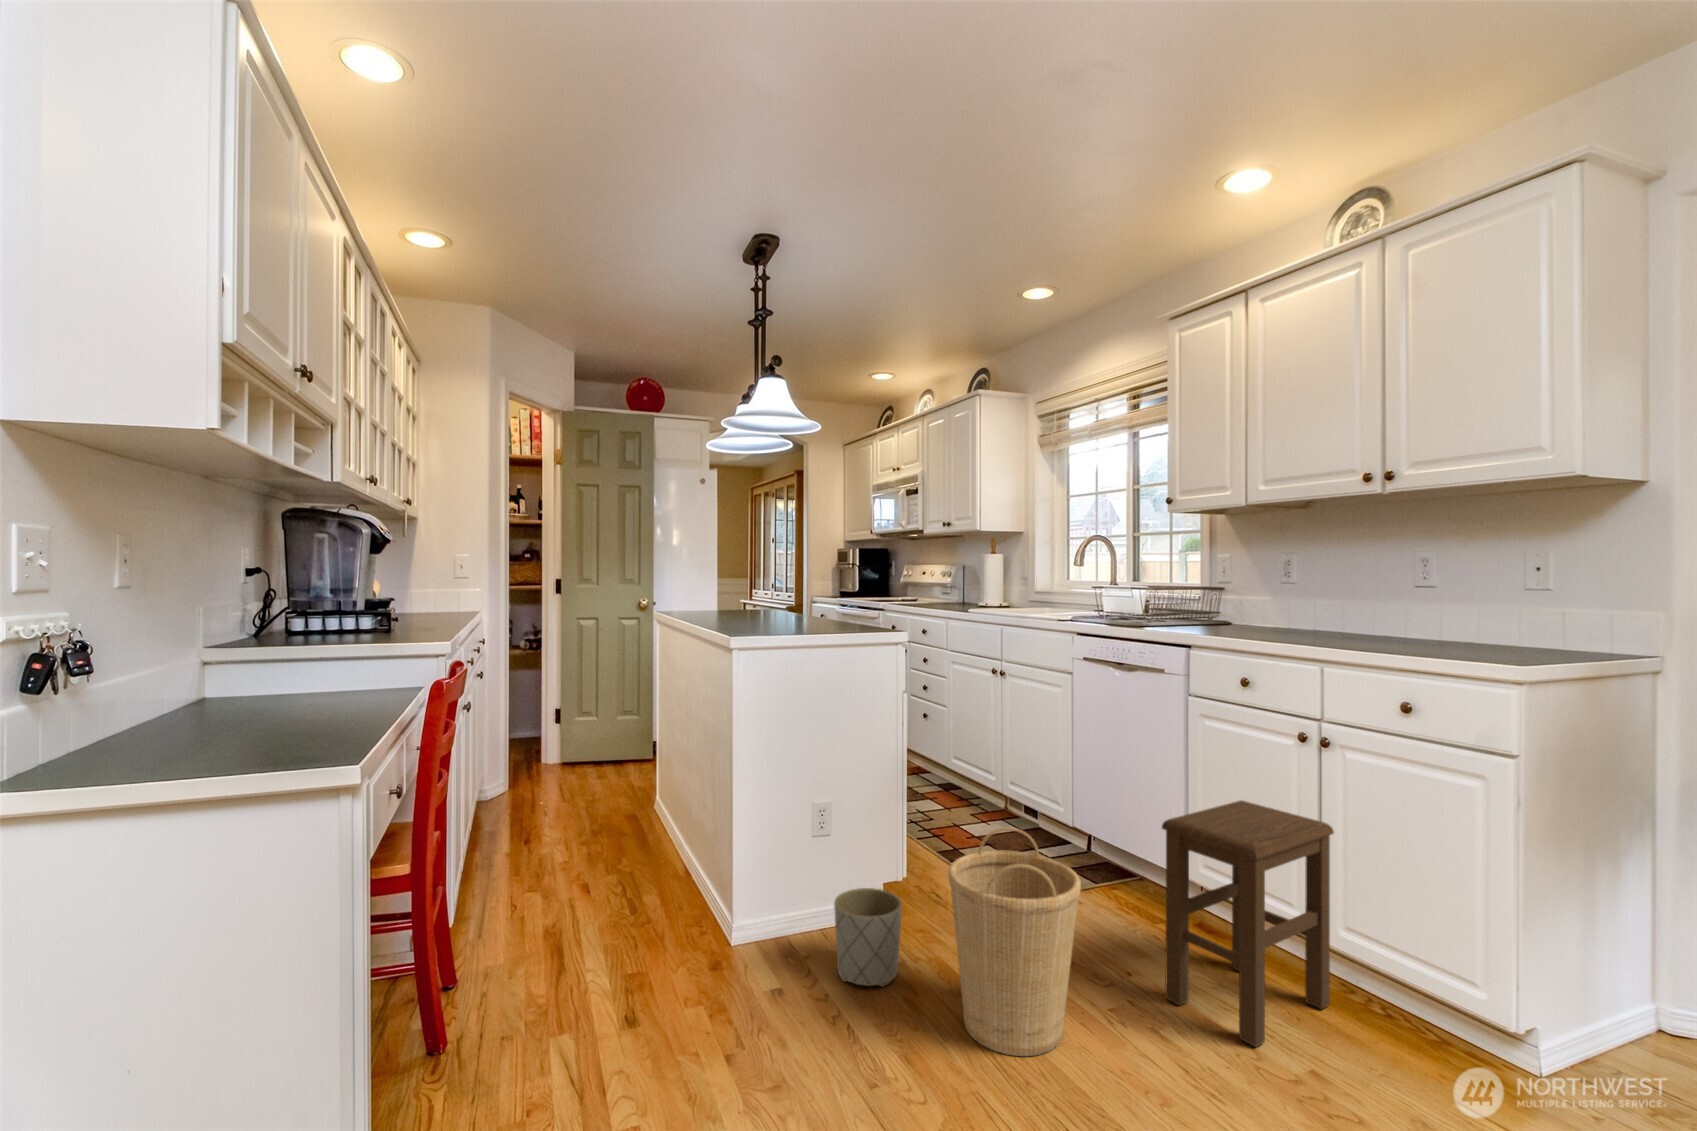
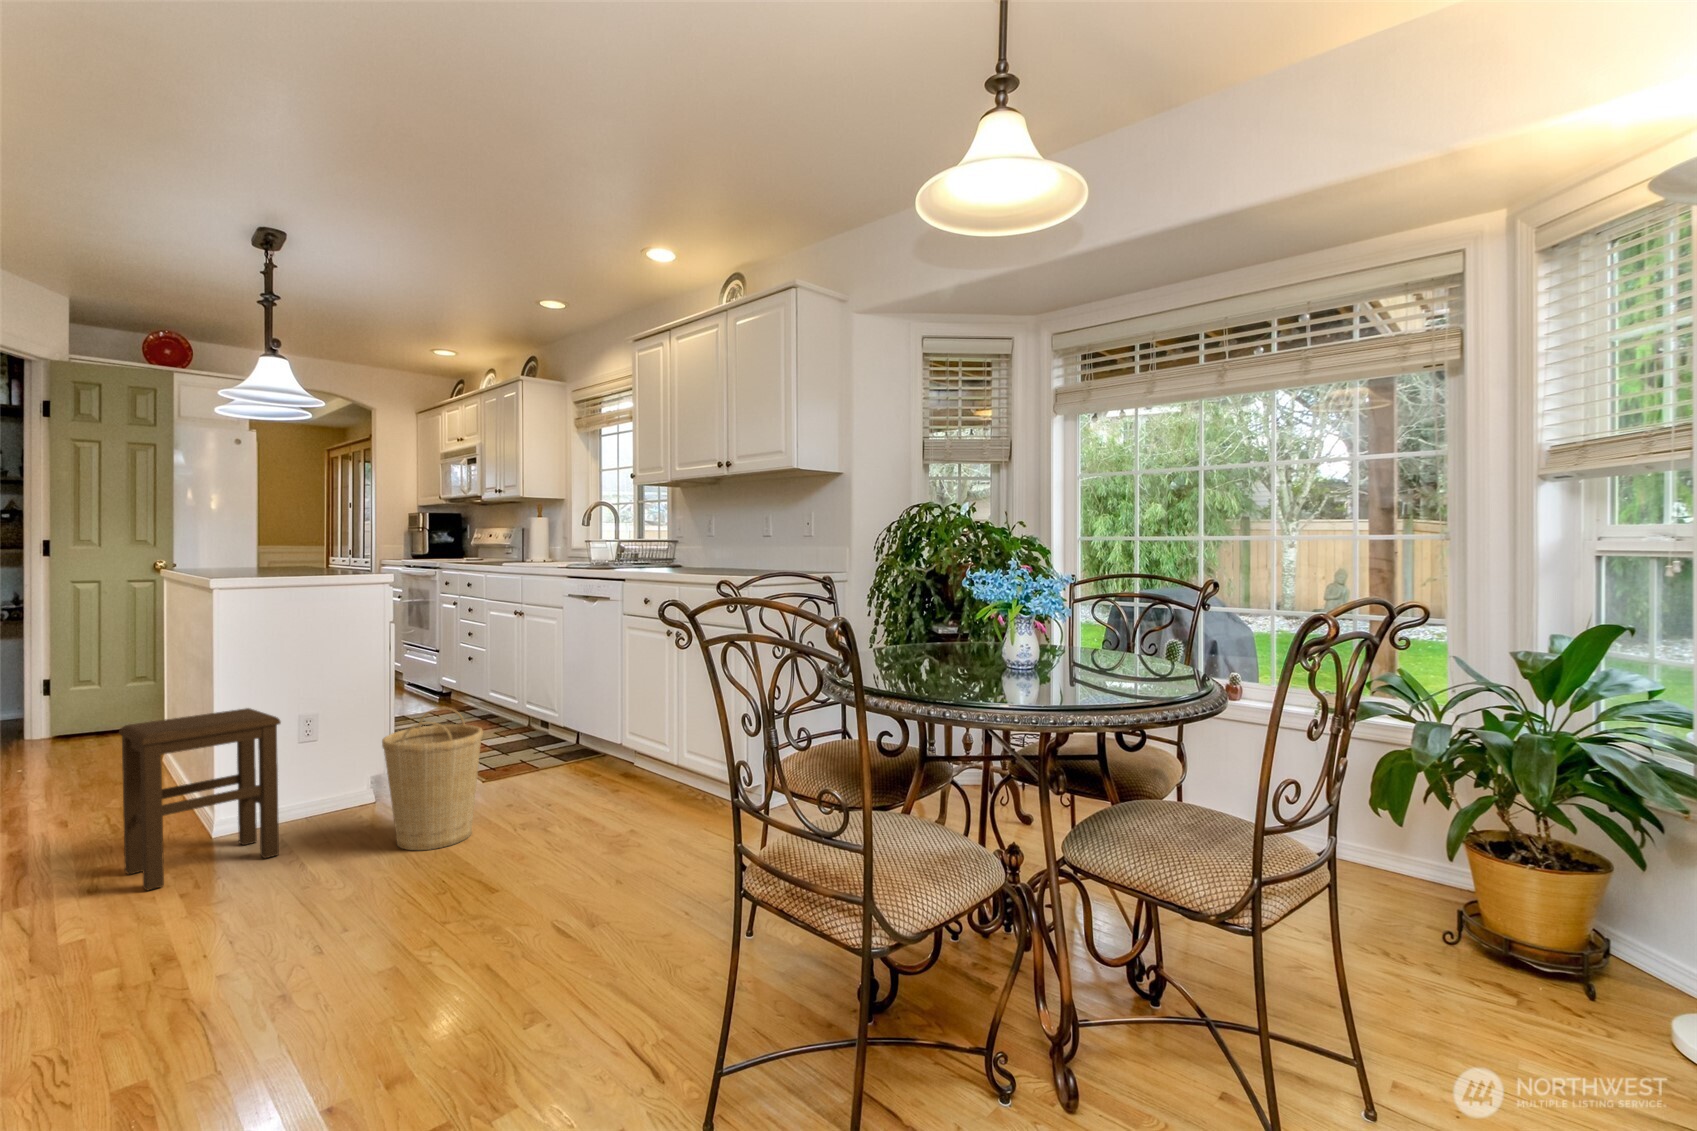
stool: present [1162,800,1334,1047] -> present [119,708,281,890]
planter: present [834,888,902,987] -> none [302,769,363,836]

